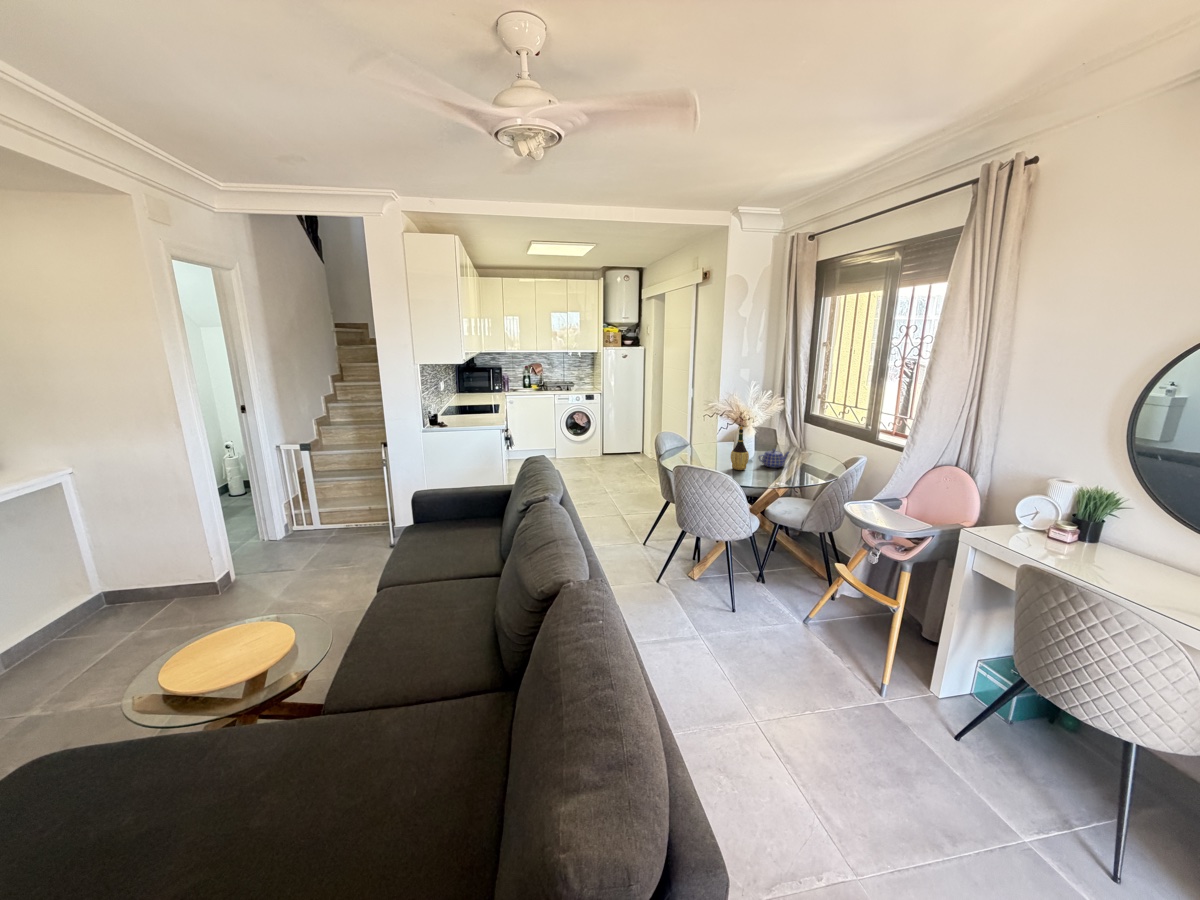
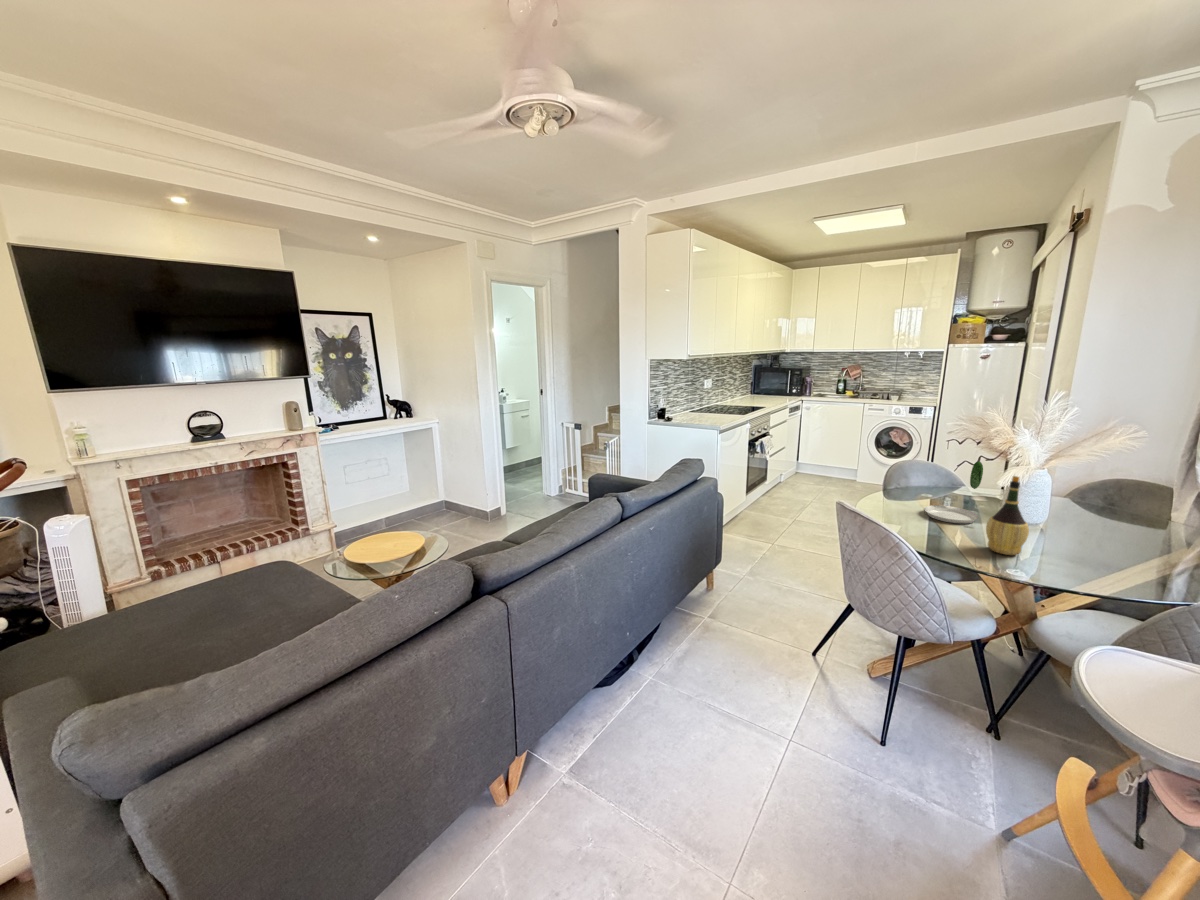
plate: none [684,423,711,462] -> present [924,461,983,523]
teapot: present [758,449,789,468] -> none [1060,534,1166,574]

